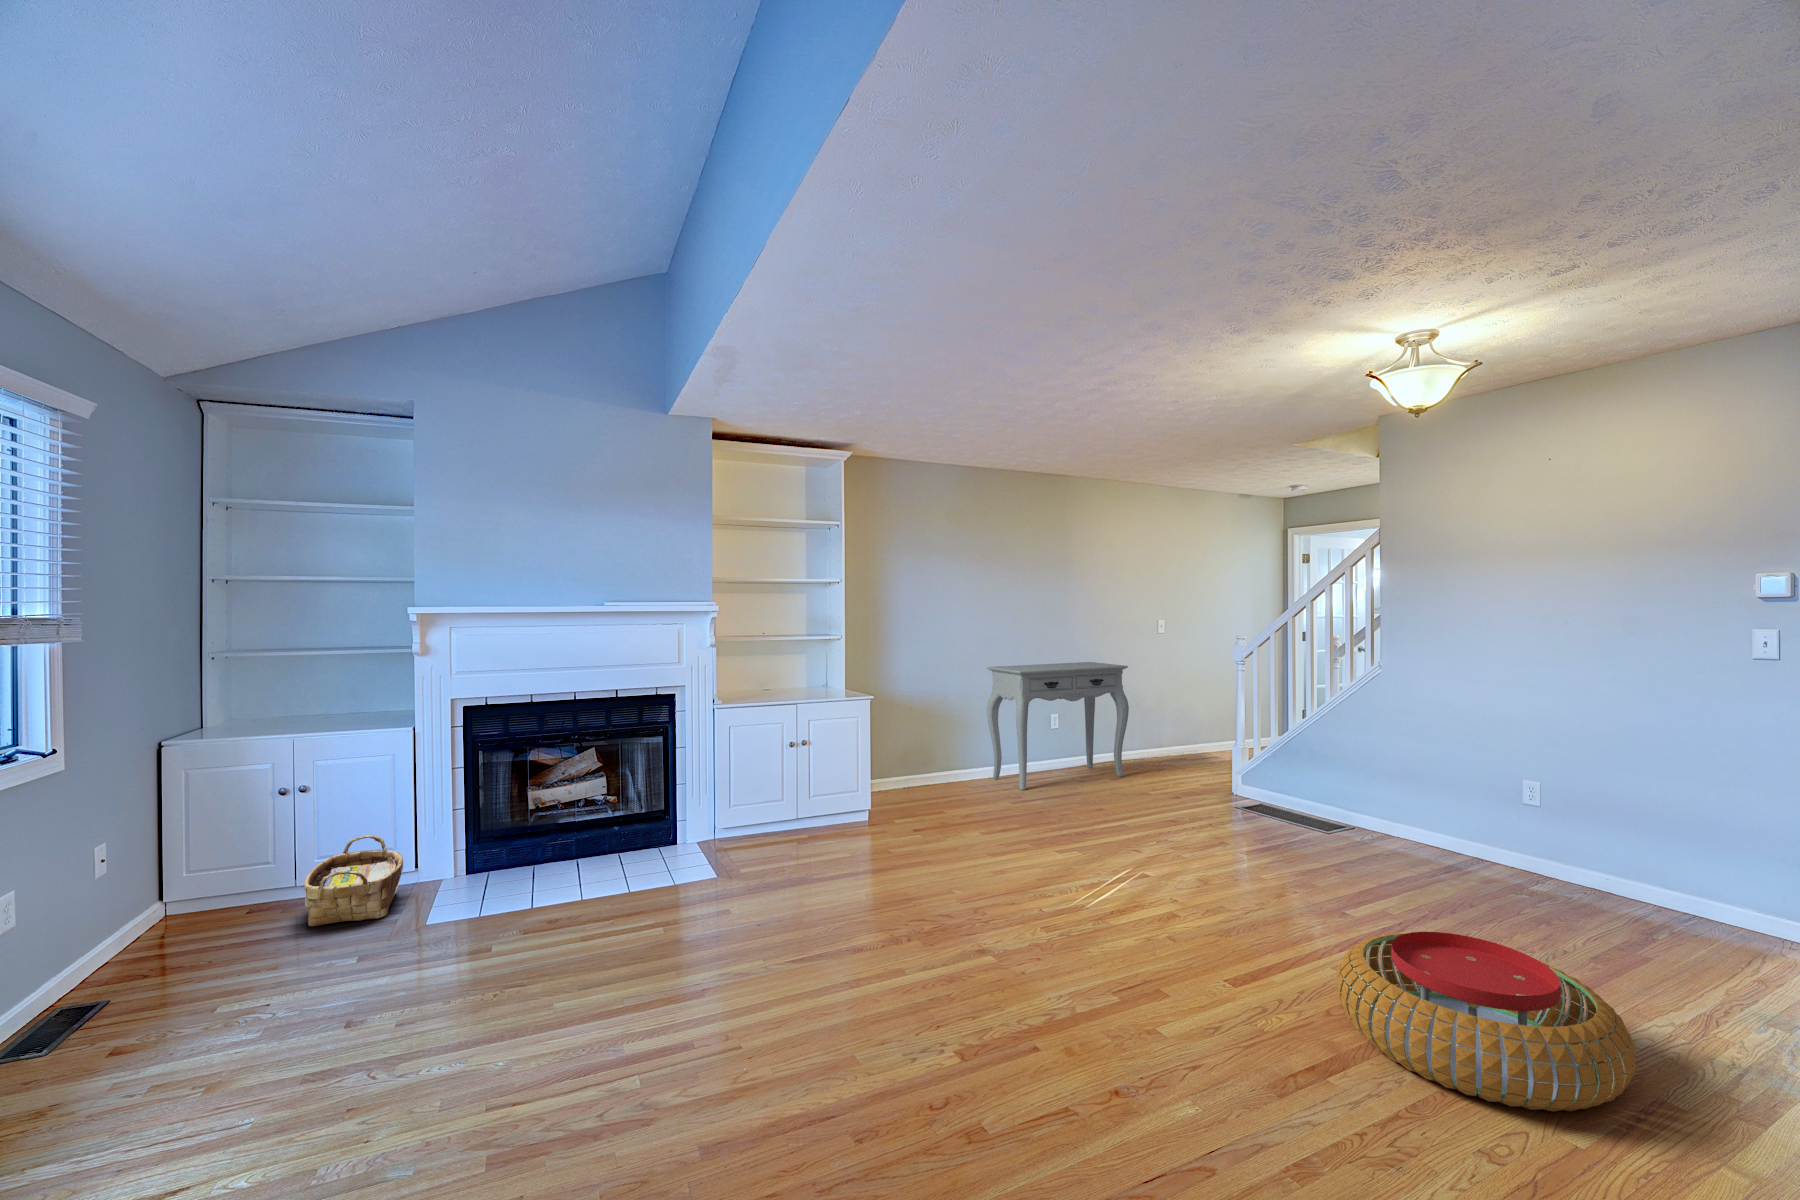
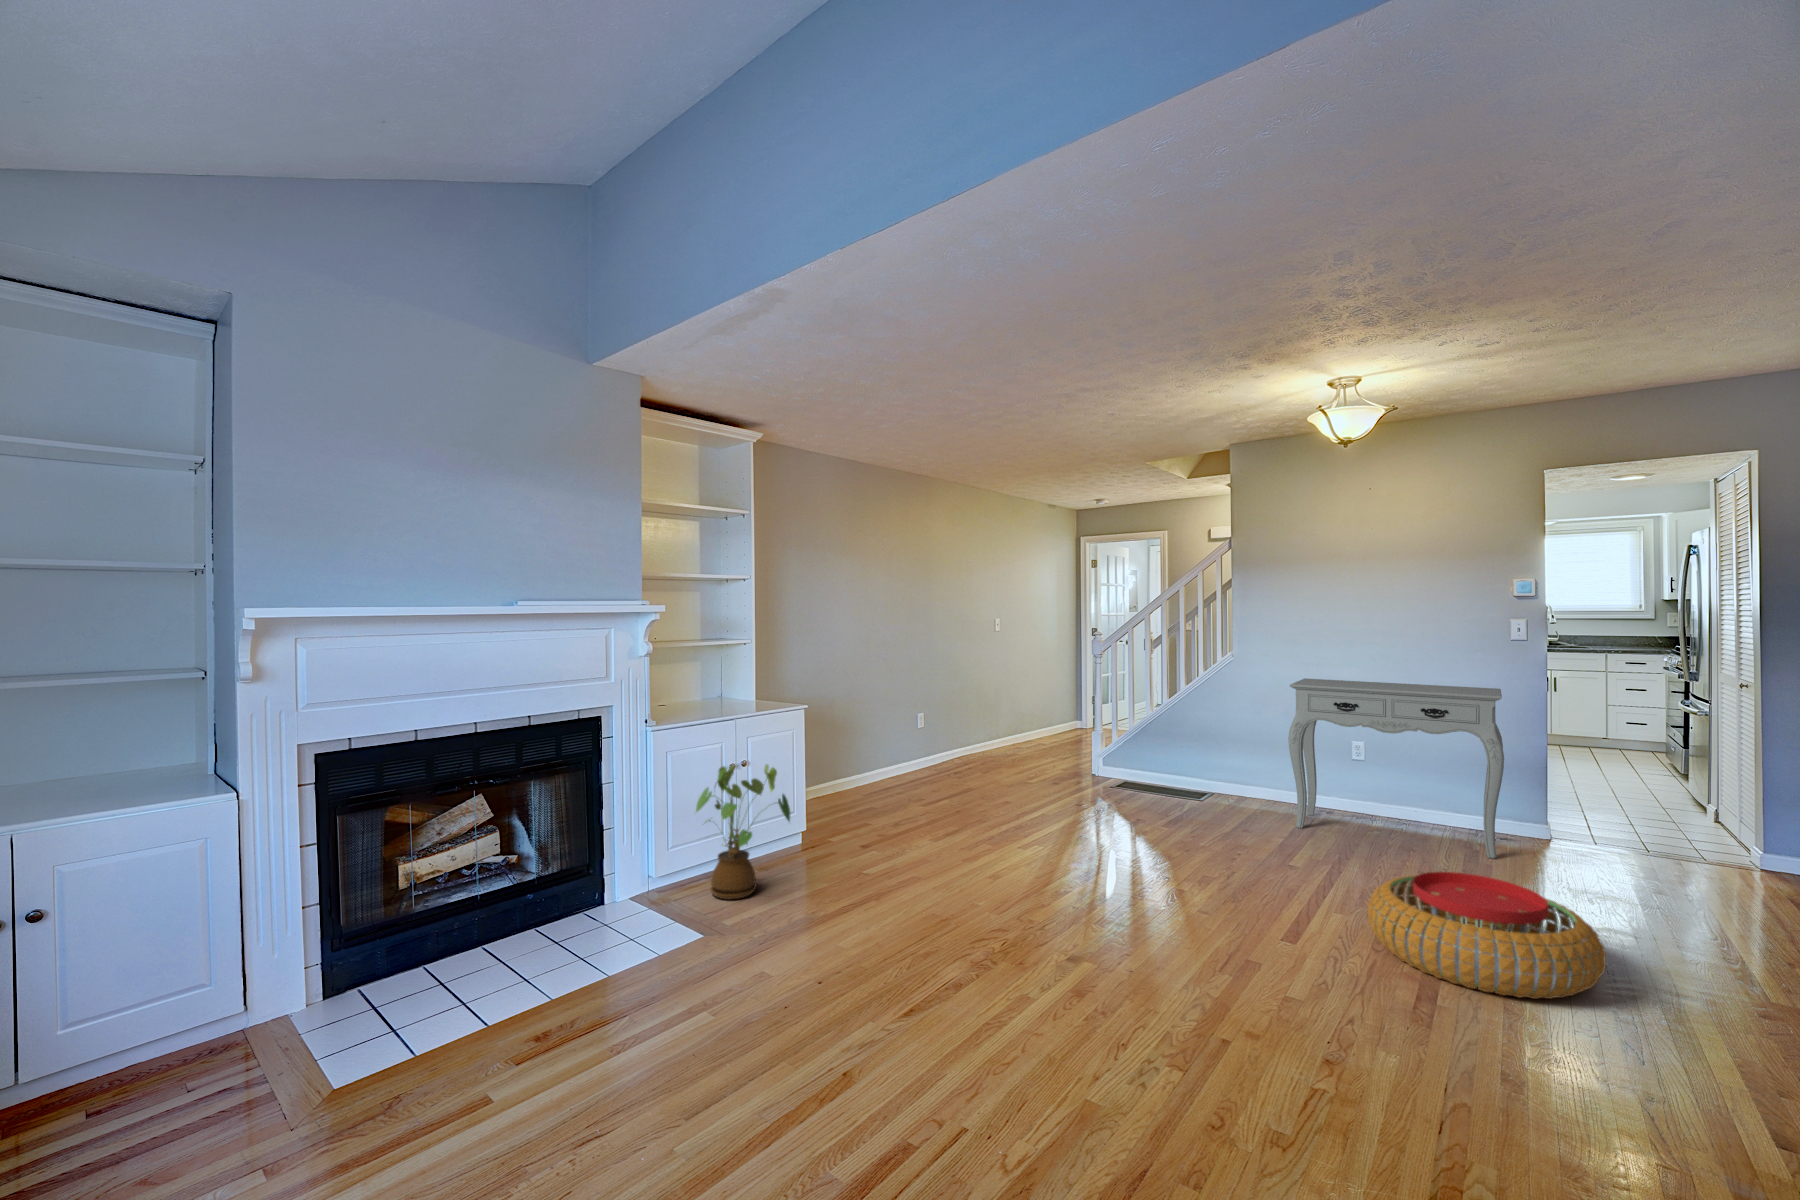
console table: present [987,662,1129,790] -> present [1288,678,1504,859]
house plant: none [741,742,824,854] -> present [696,765,790,899]
woven basket: present [304,835,403,927] -> none [82,966,253,1135]

